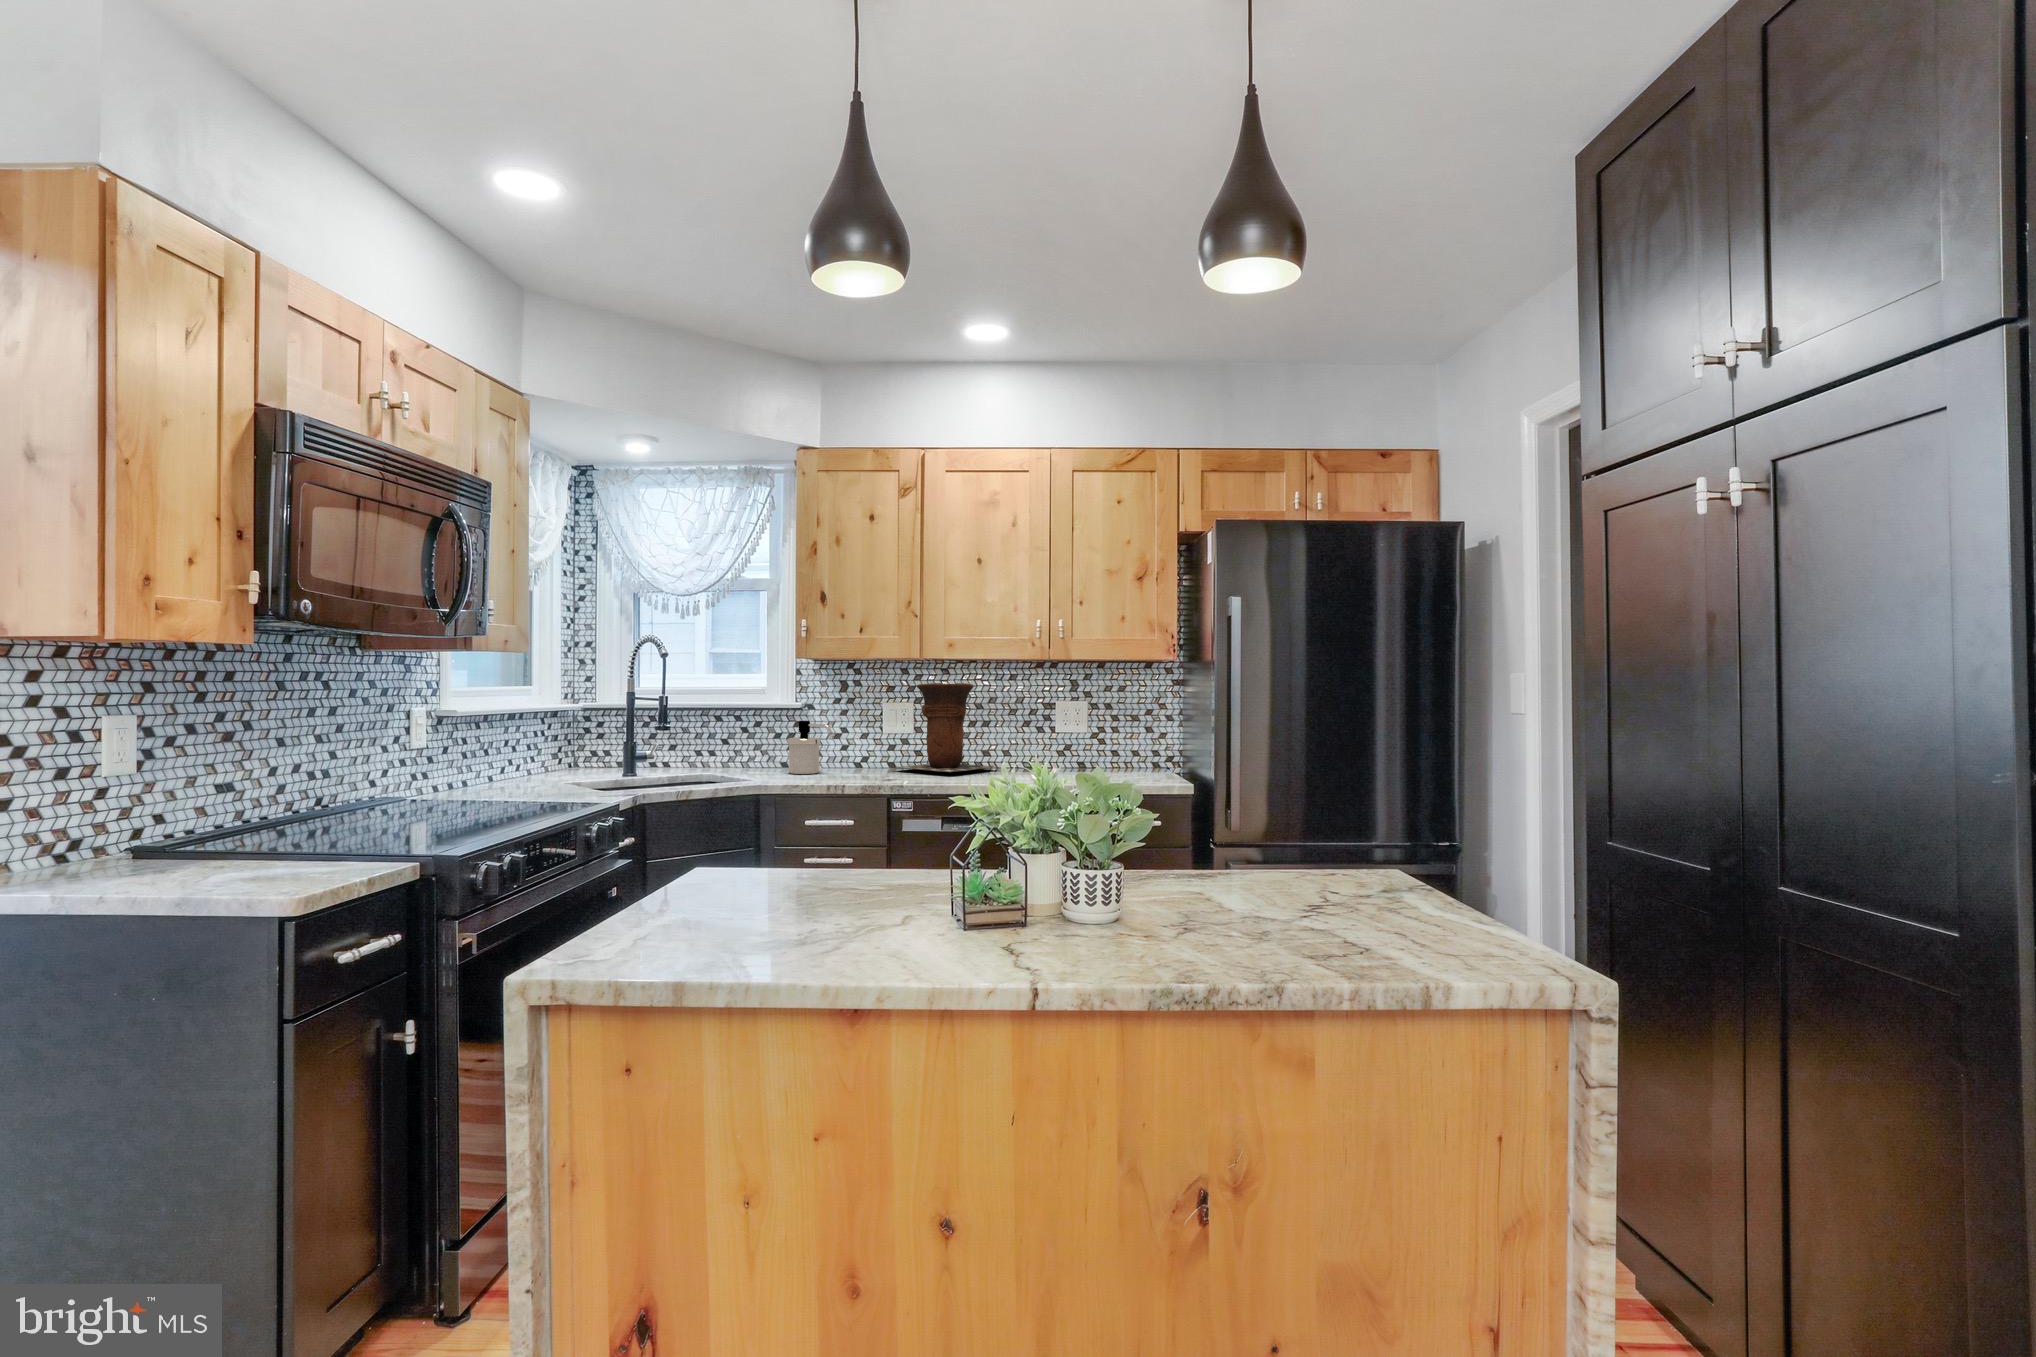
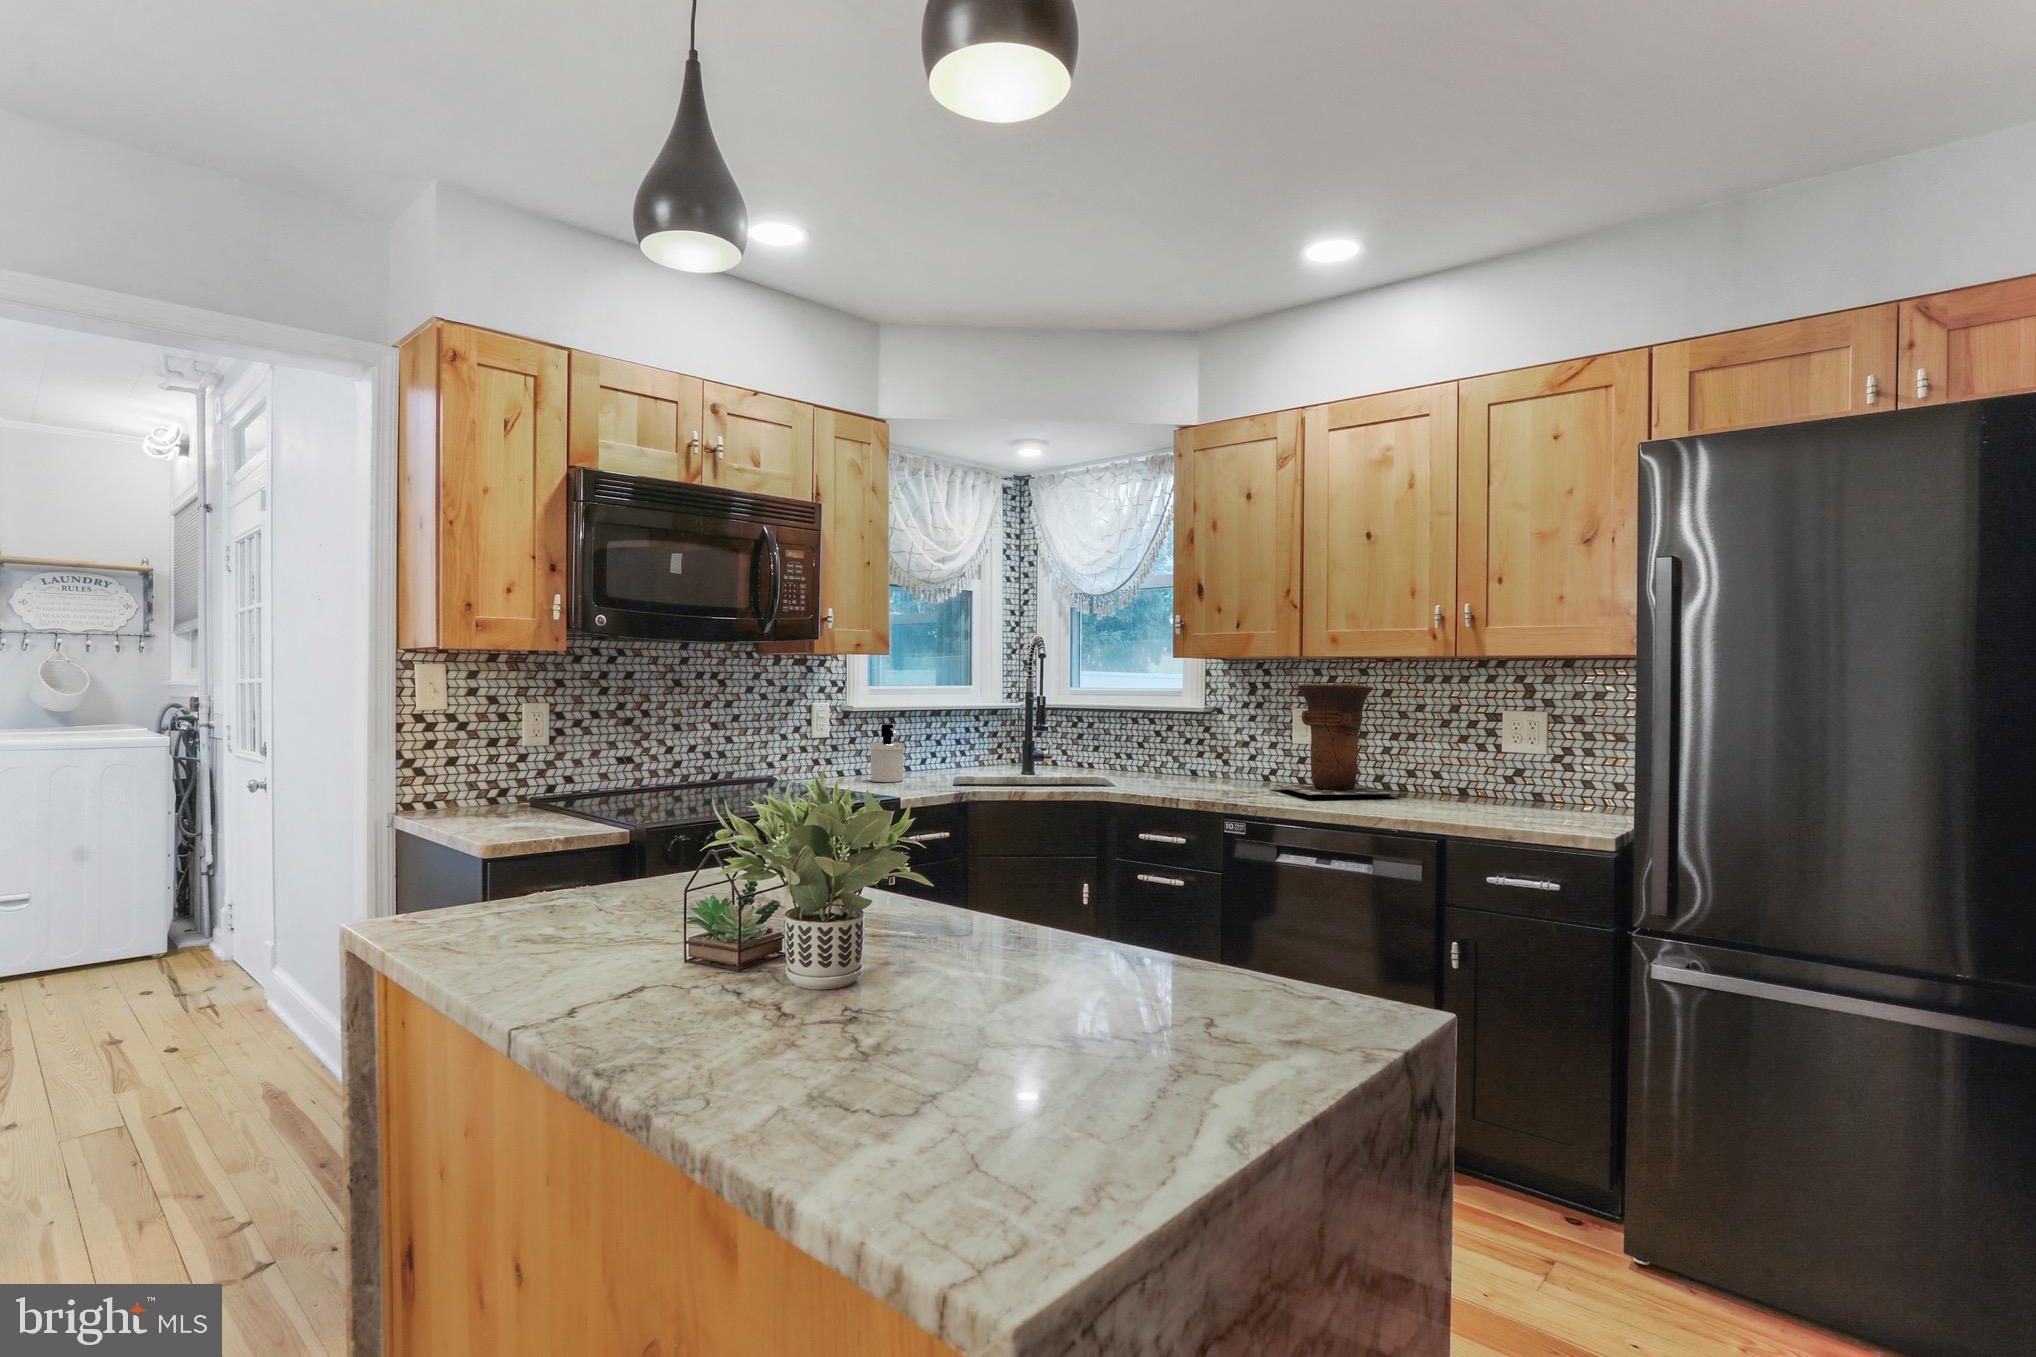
soap dispenser: present [788,721,832,774] -> present [870,724,905,782]

